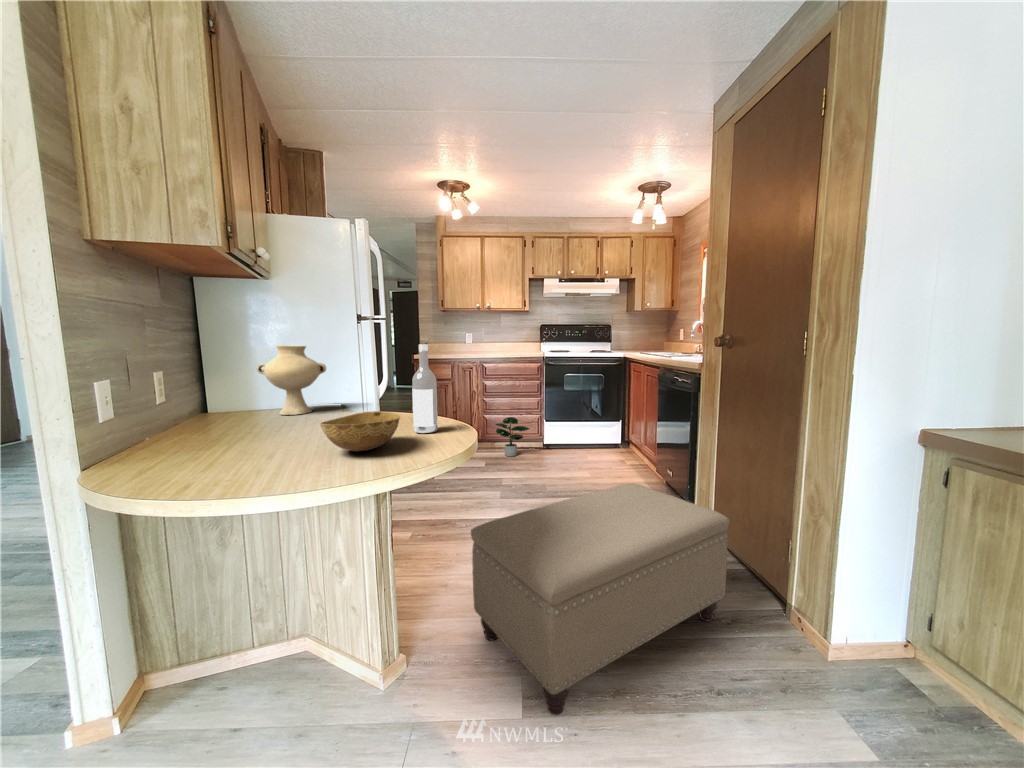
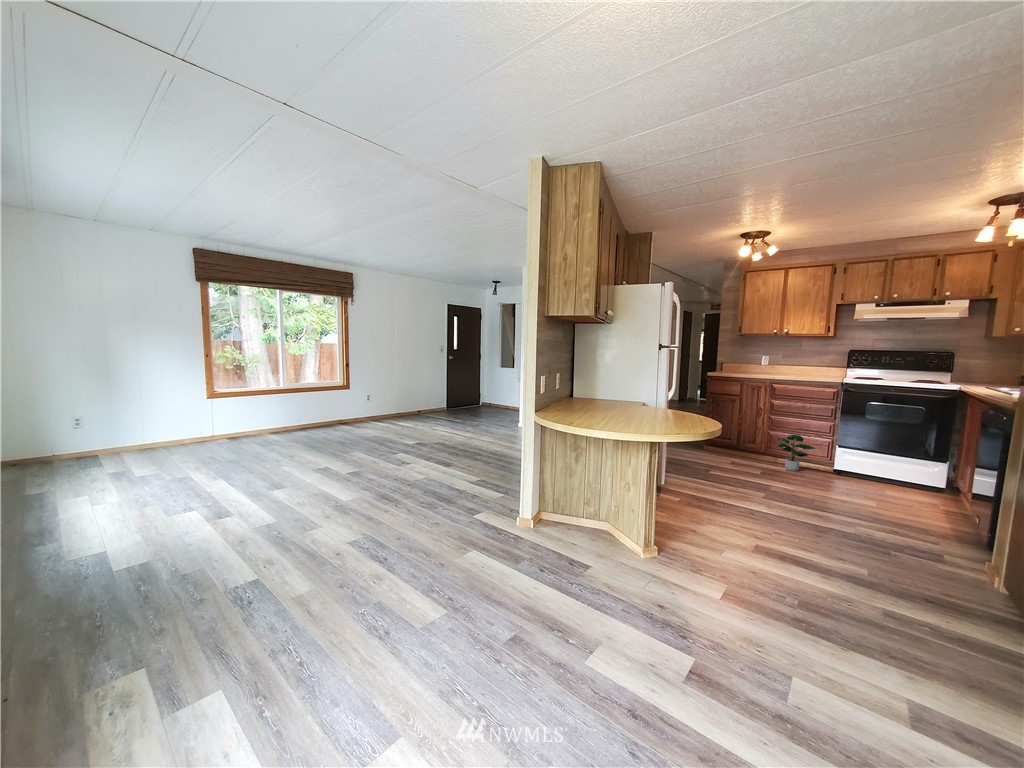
wine bottle: present [412,344,438,433] -> none [682,370,699,424]
vase: present [257,345,326,415] -> none [599,364,636,404]
bowl: present [320,411,400,451] -> none [629,406,672,426]
ottoman: present [471,483,730,715] -> none [712,491,984,641]

